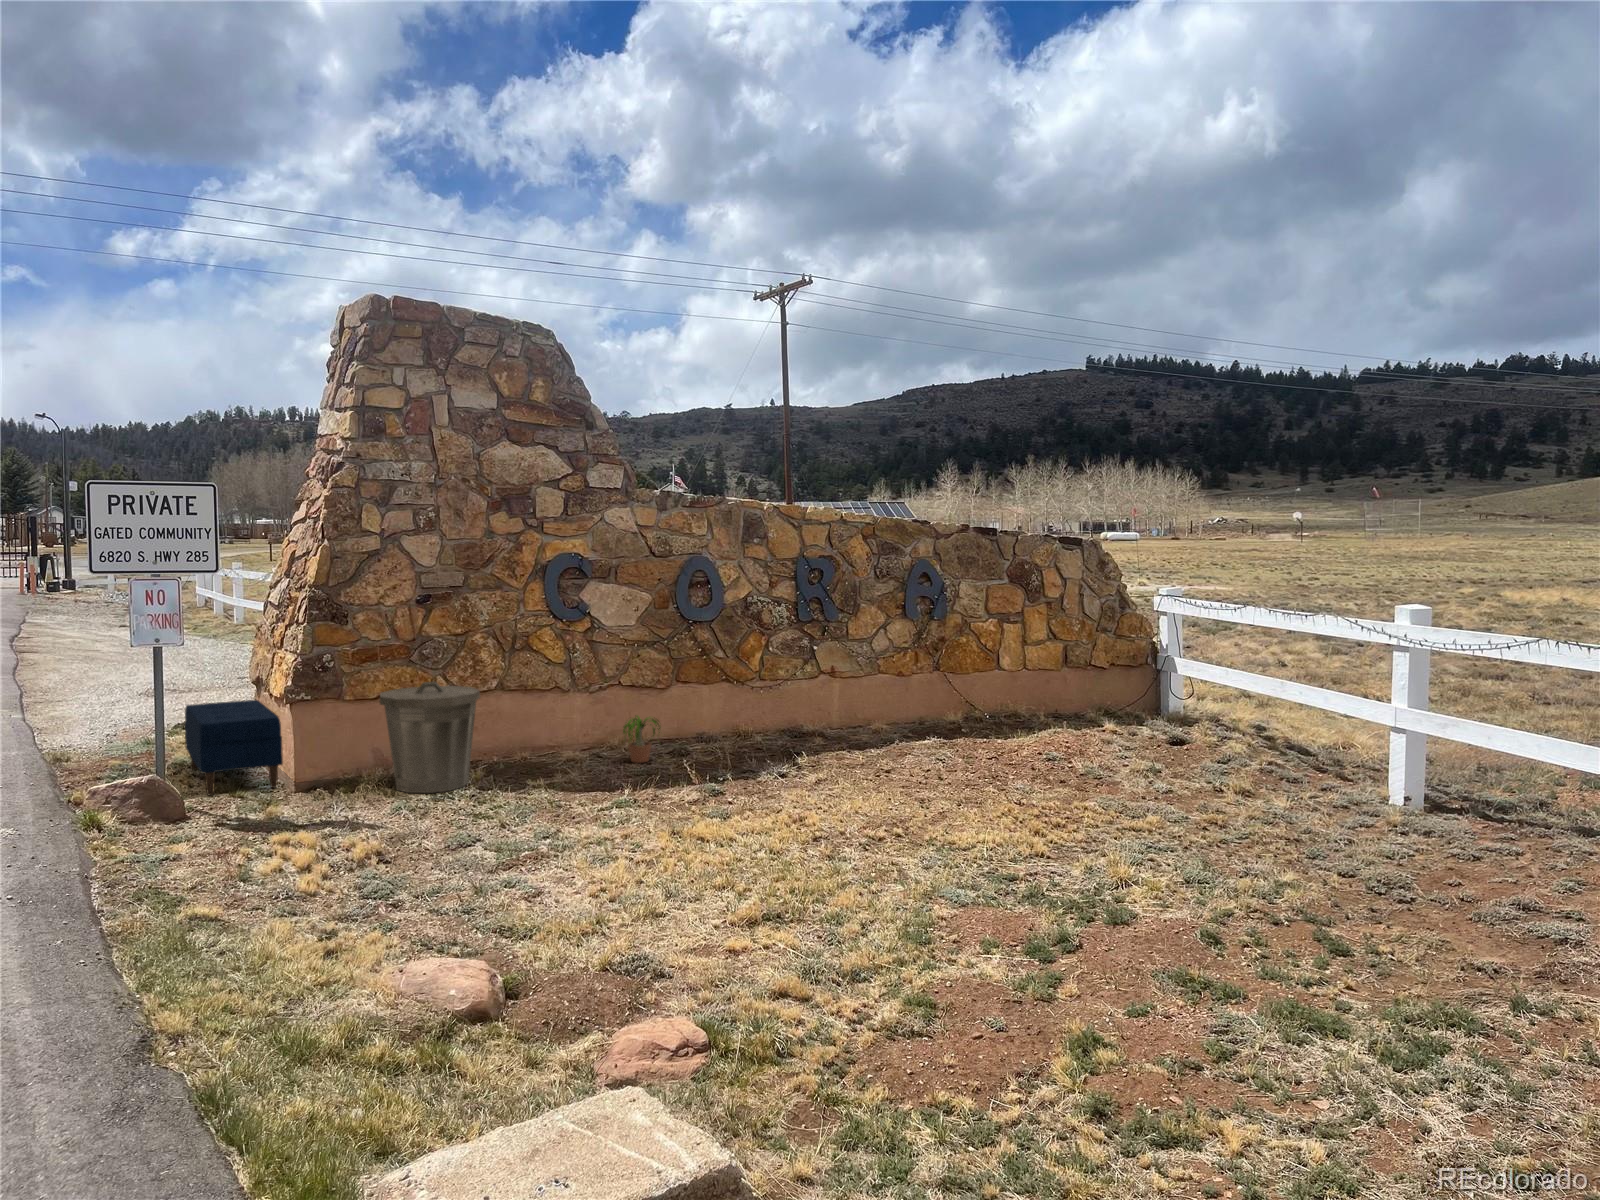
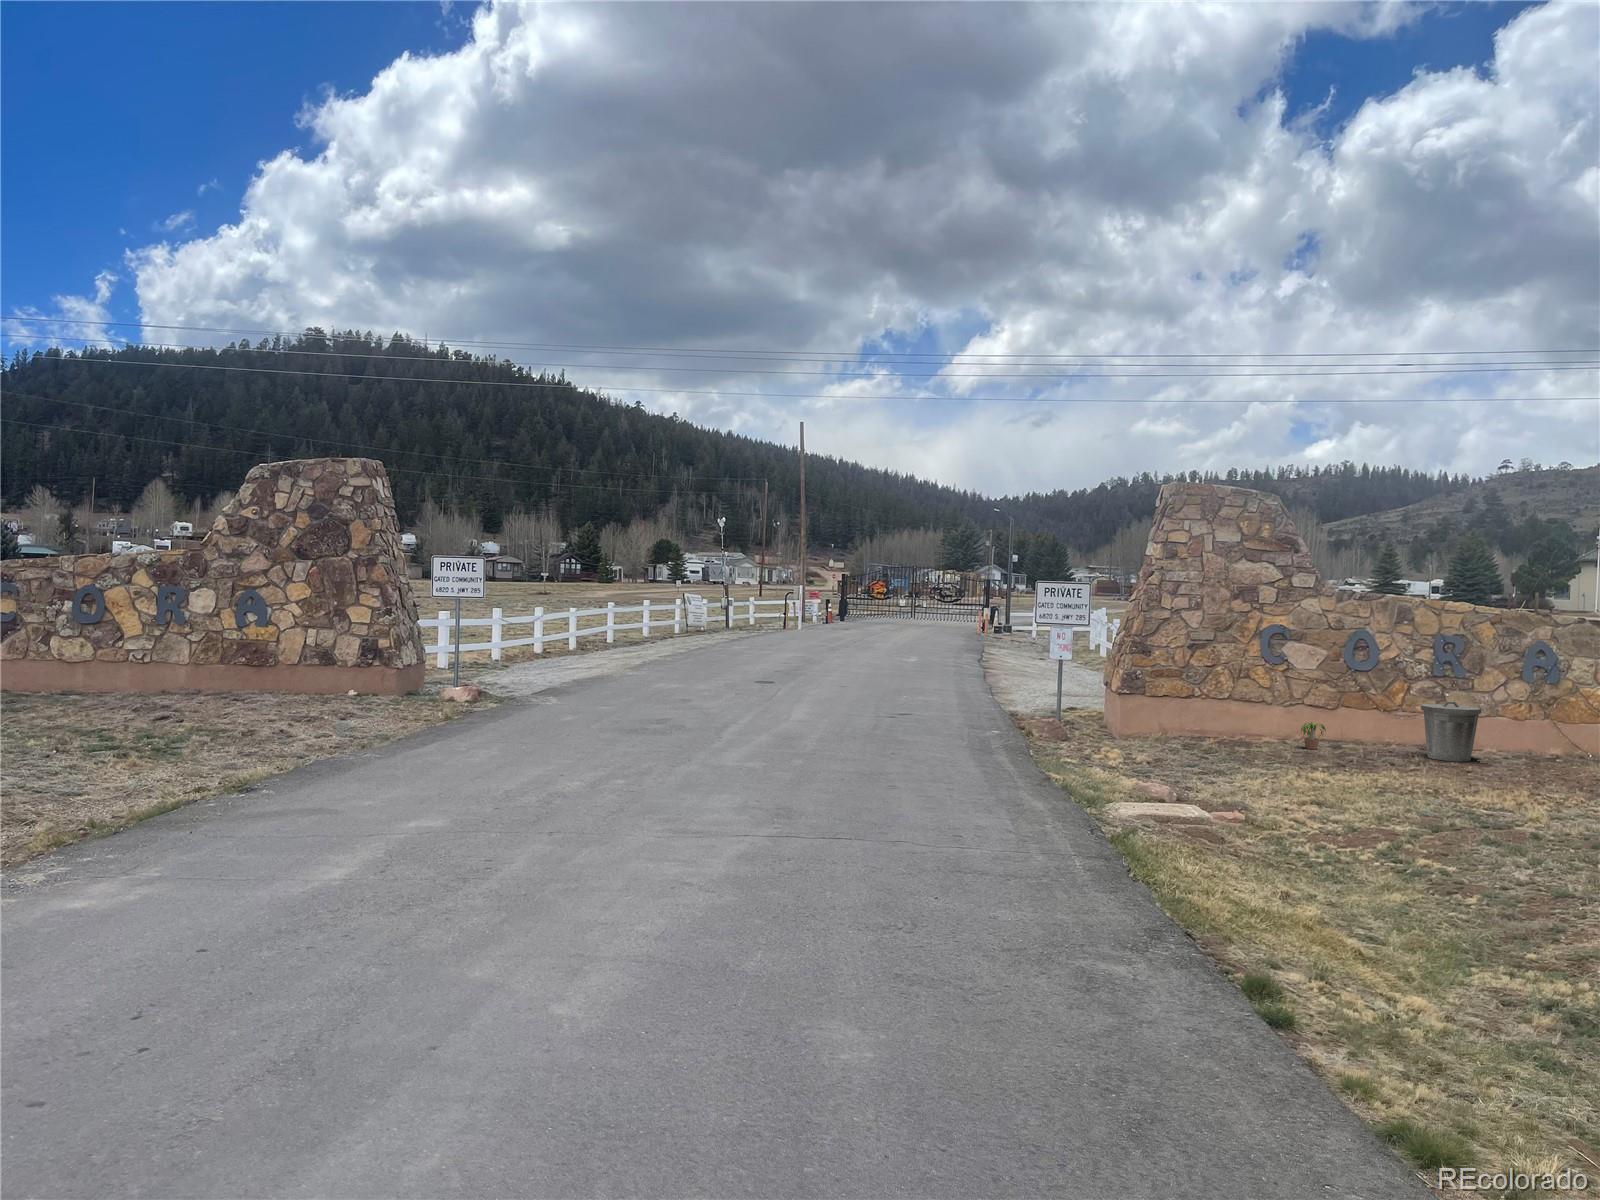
trash can: present [380,682,480,793] -> present [1421,701,1481,762]
bench: present [185,700,283,795] -> none [1071,691,1116,734]

